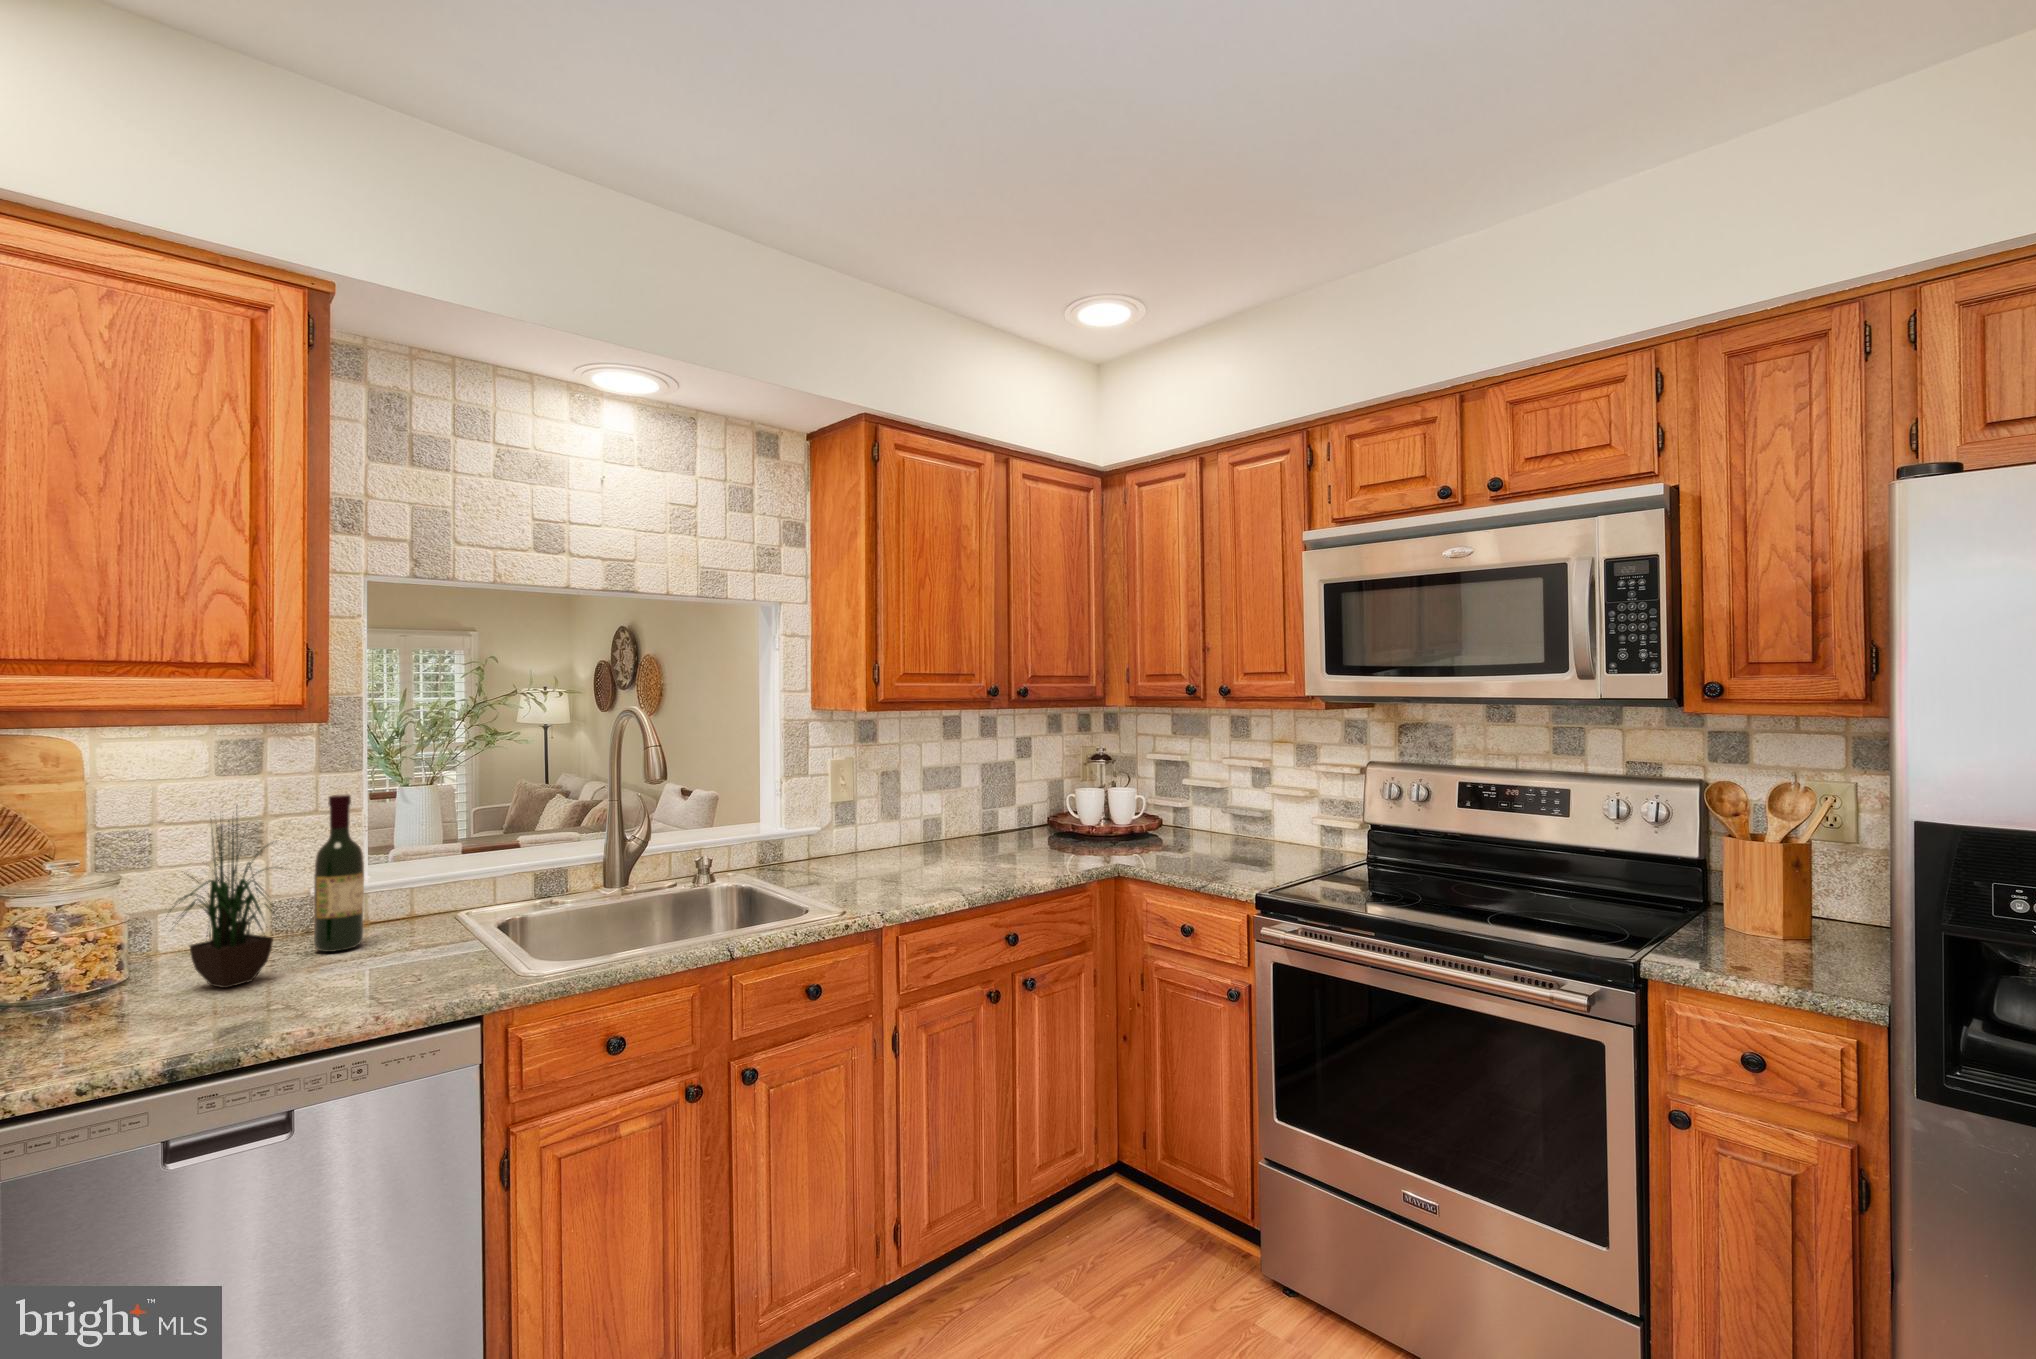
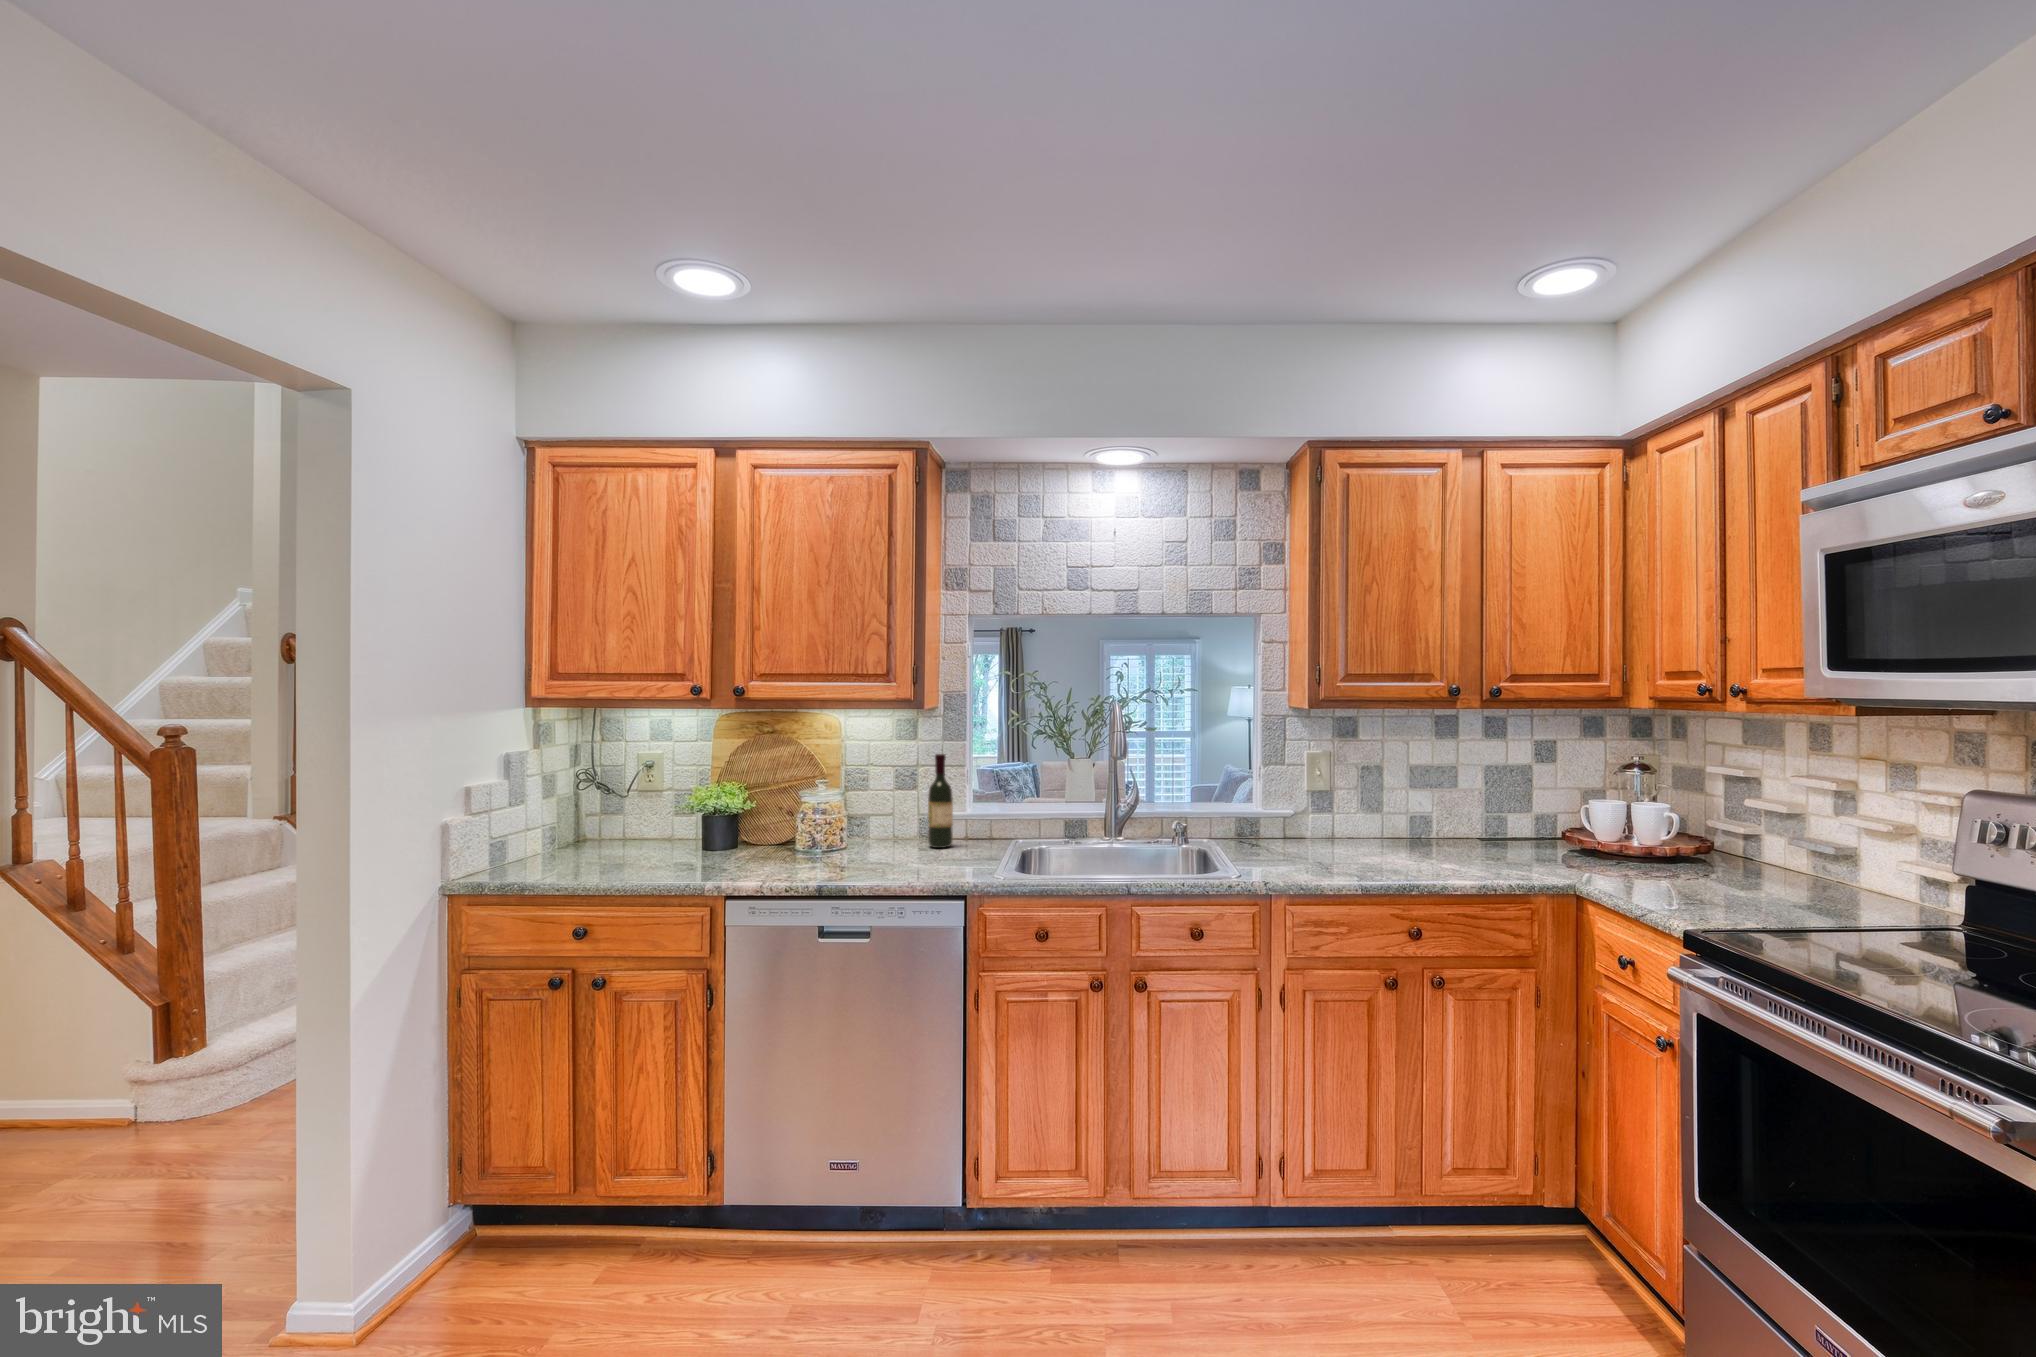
potted plant: present [166,813,277,988] -> none [850,742,905,856]

